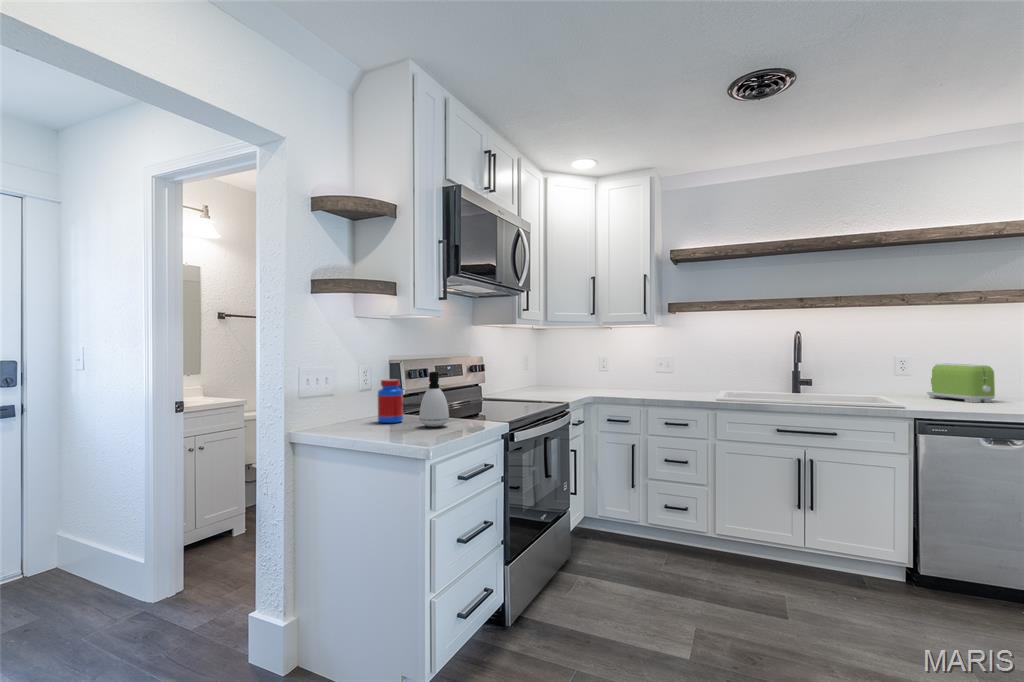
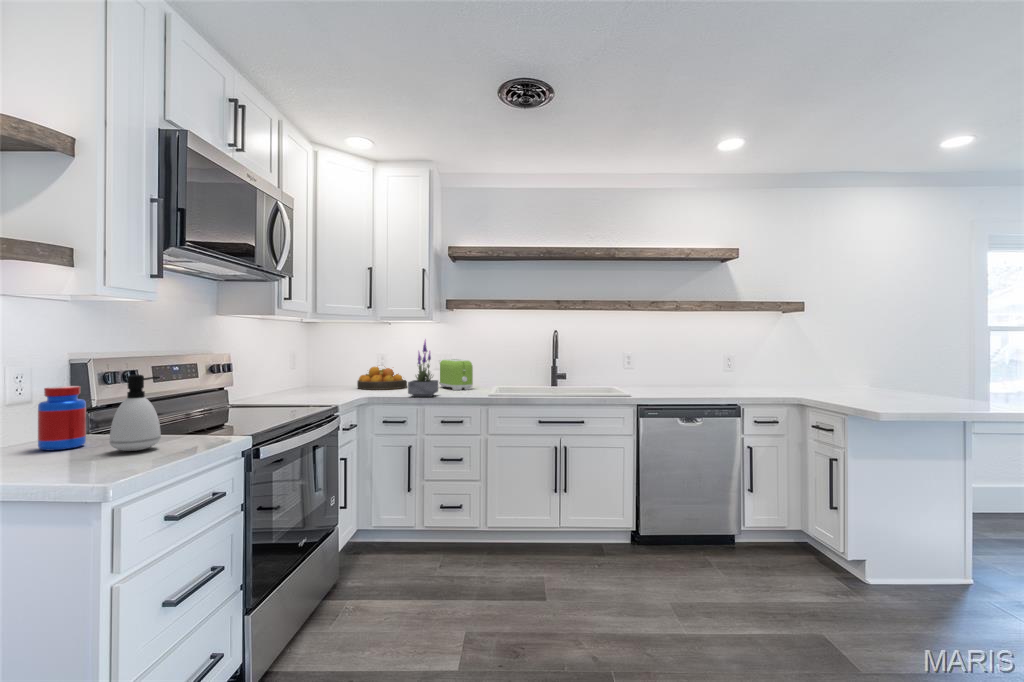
potted plant: none [632,341,662,399] -> present [408,339,438,397]
toaster: present [927,364,995,402] -> present [439,359,473,390]
fruit bowl: none [584,368,631,391] -> present [357,367,407,390]

